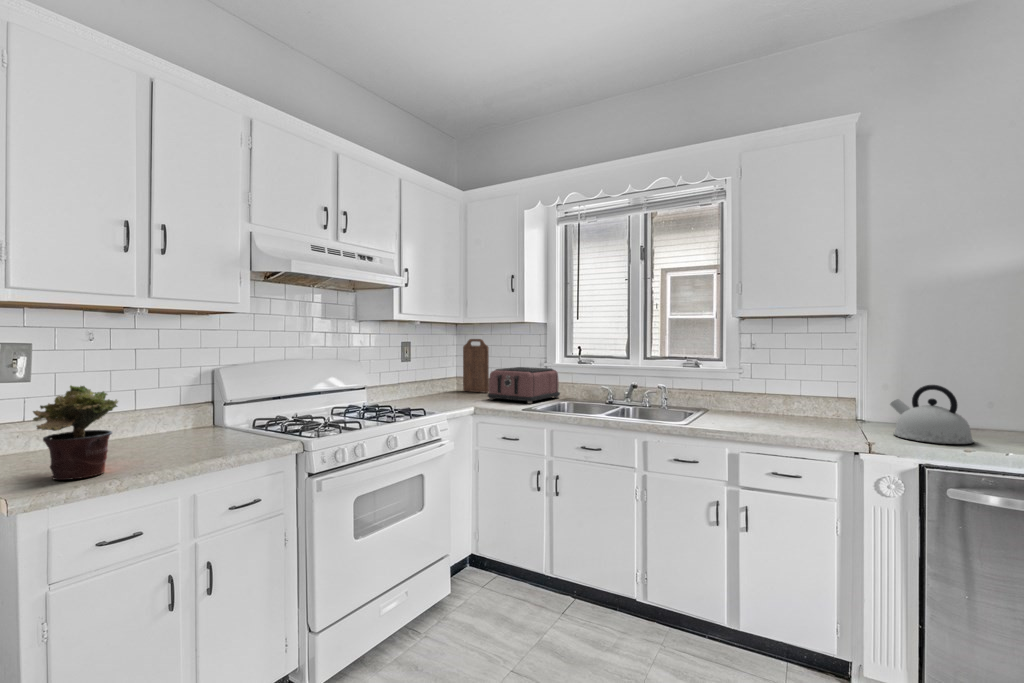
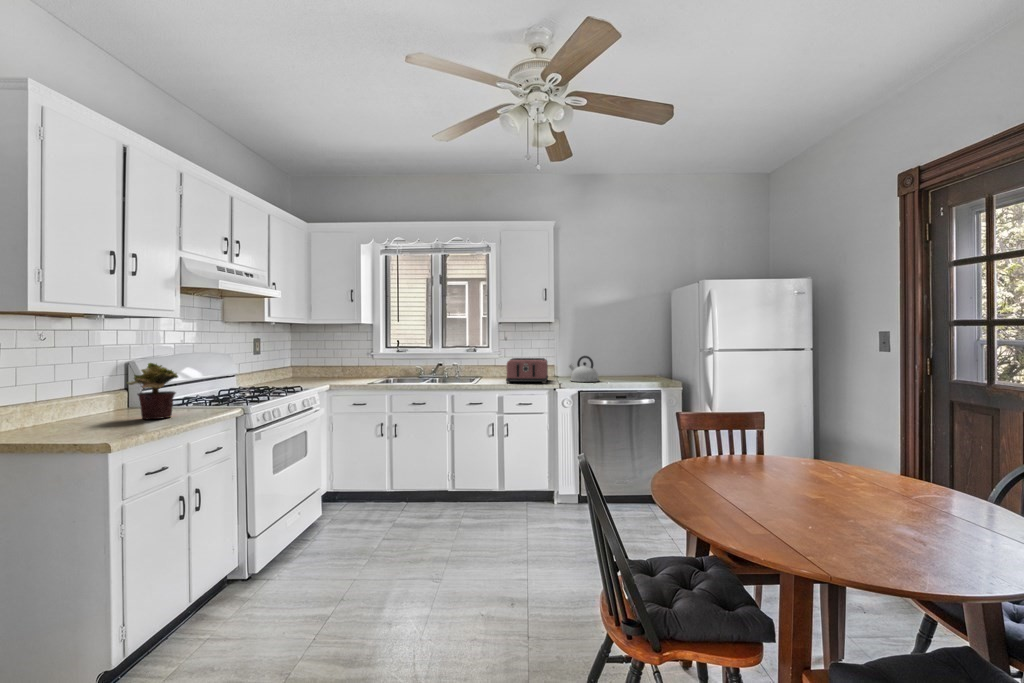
cutting board: present [463,339,489,393] -> none [300,336,324,377]
toaster: present [488,367,560,404] -> present [506,358,548,383]

